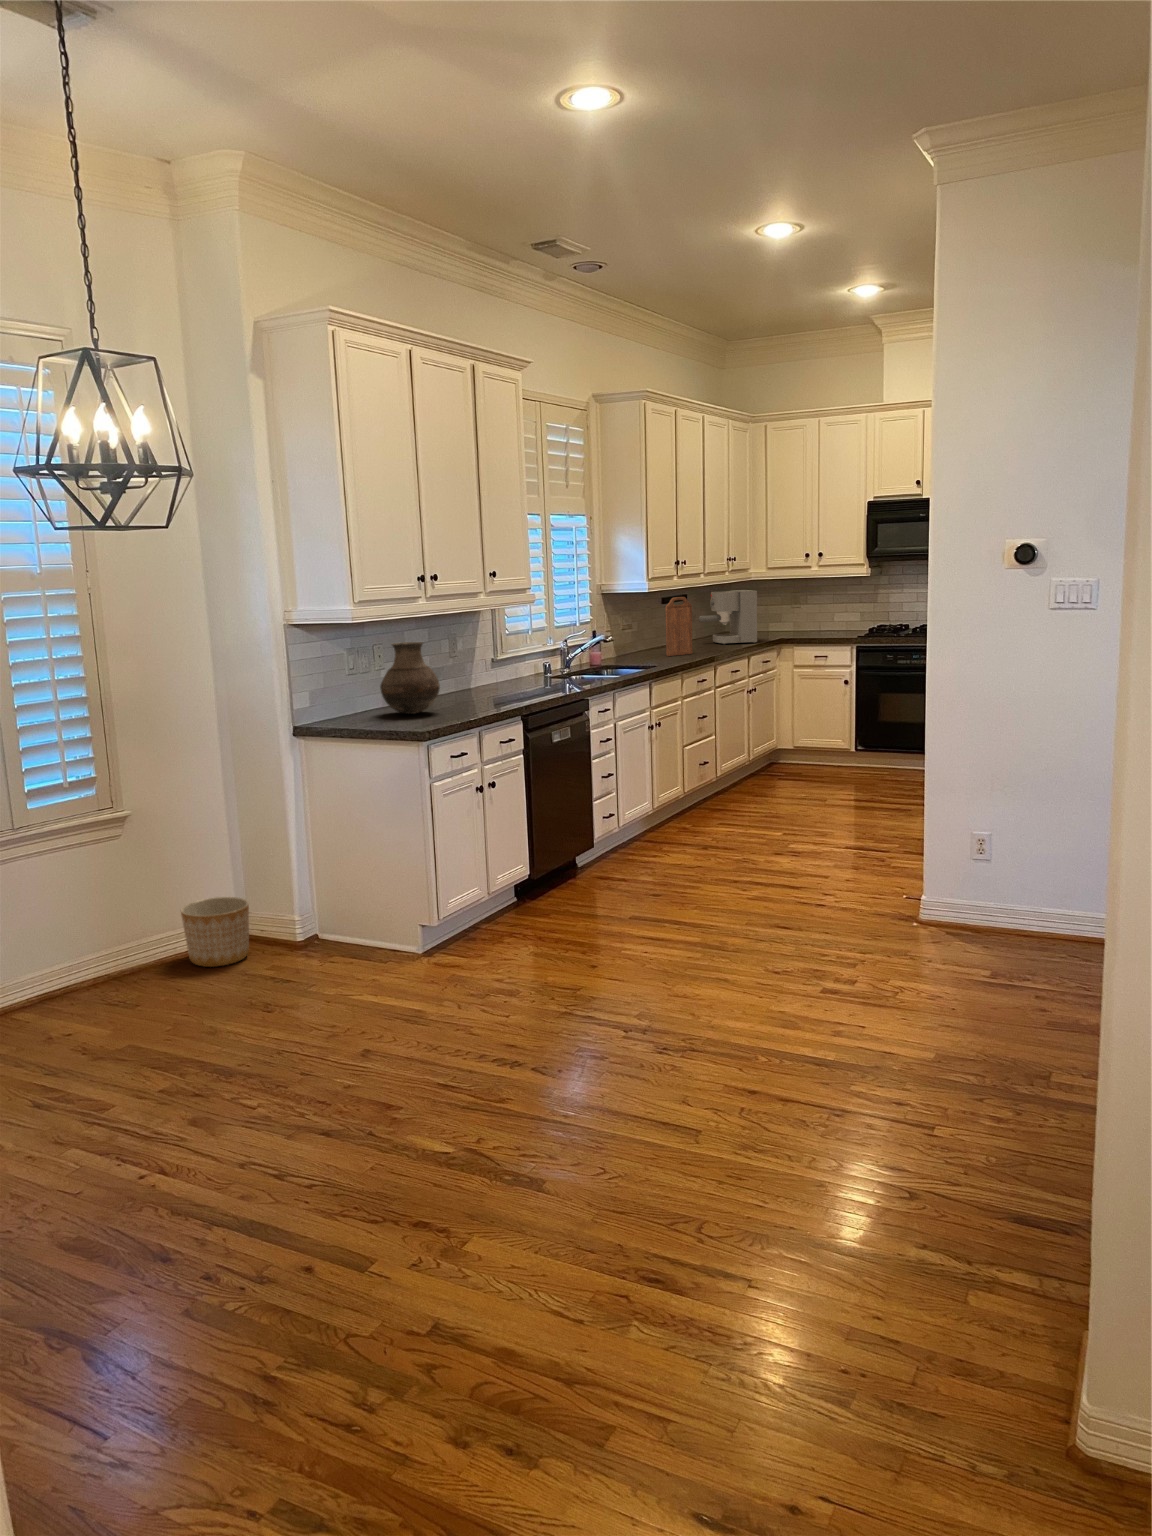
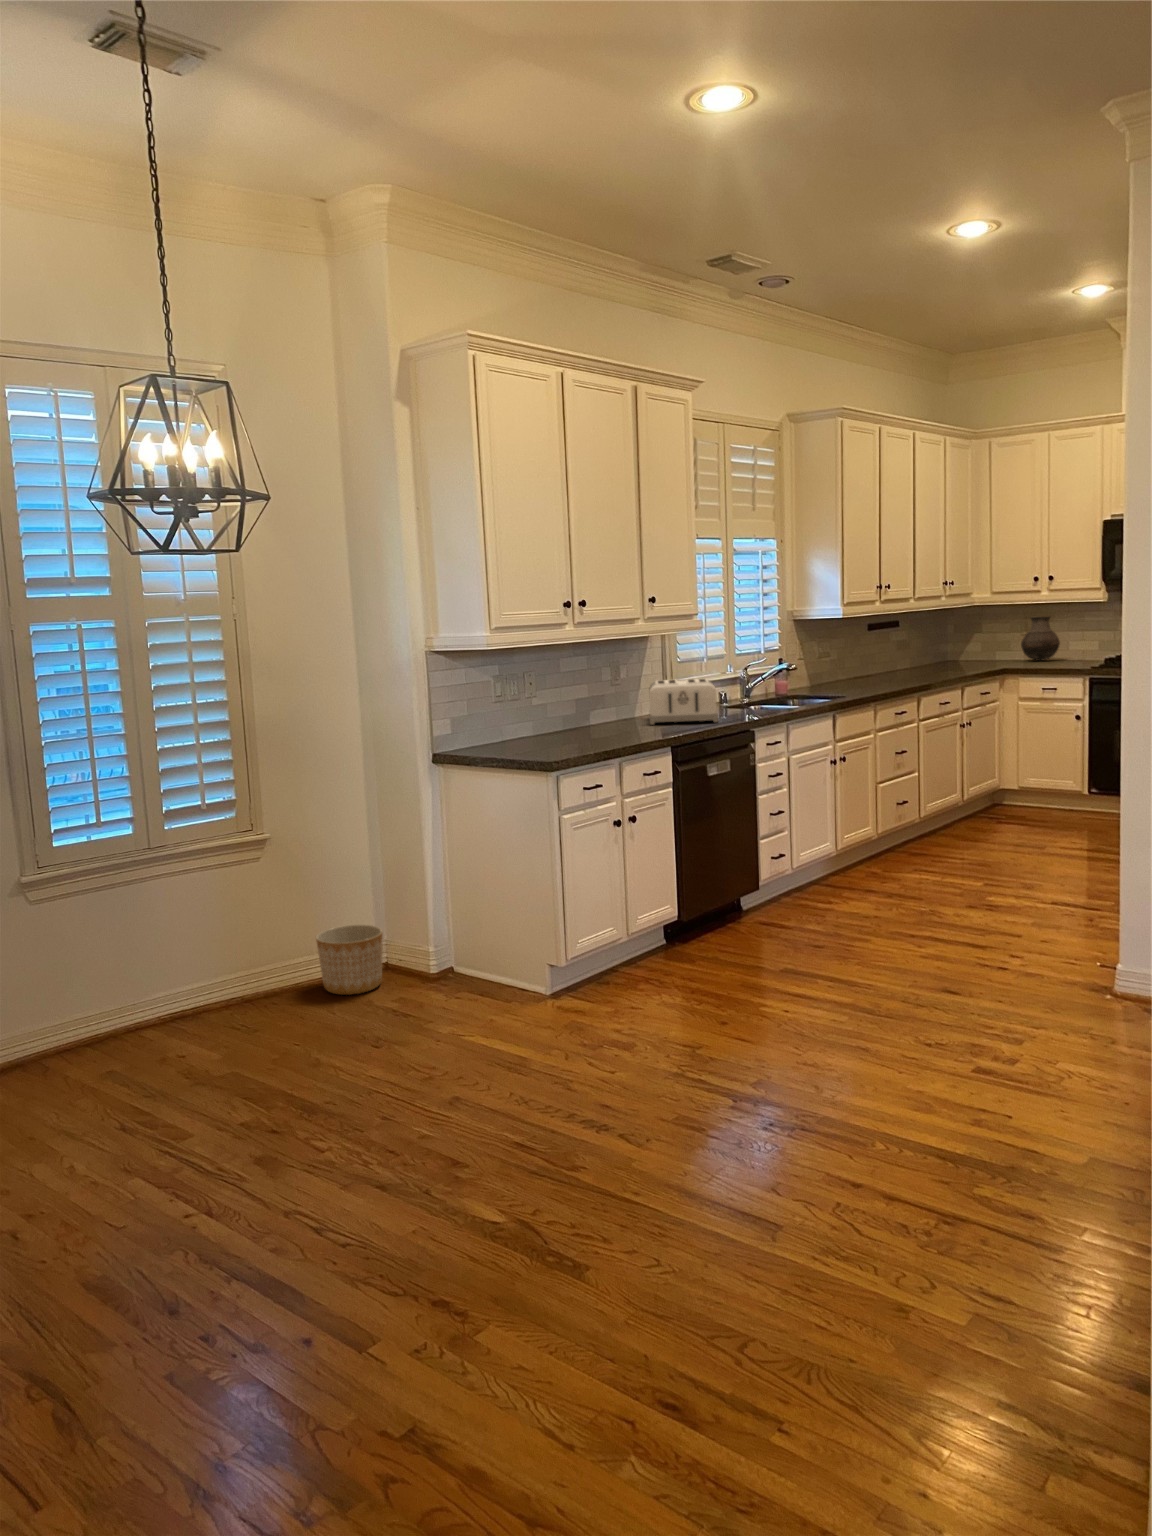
coffee maker: present [699,590,757,644] -> none [907,616,973,675]
cutting board: present [665,597,693,656] -> none [862,624,893,687]
vase: present [380,642,440,714] -> present [1021,616,1060,661]
toaster: none [485,649,555,694] -> present [650,678,718,725]

